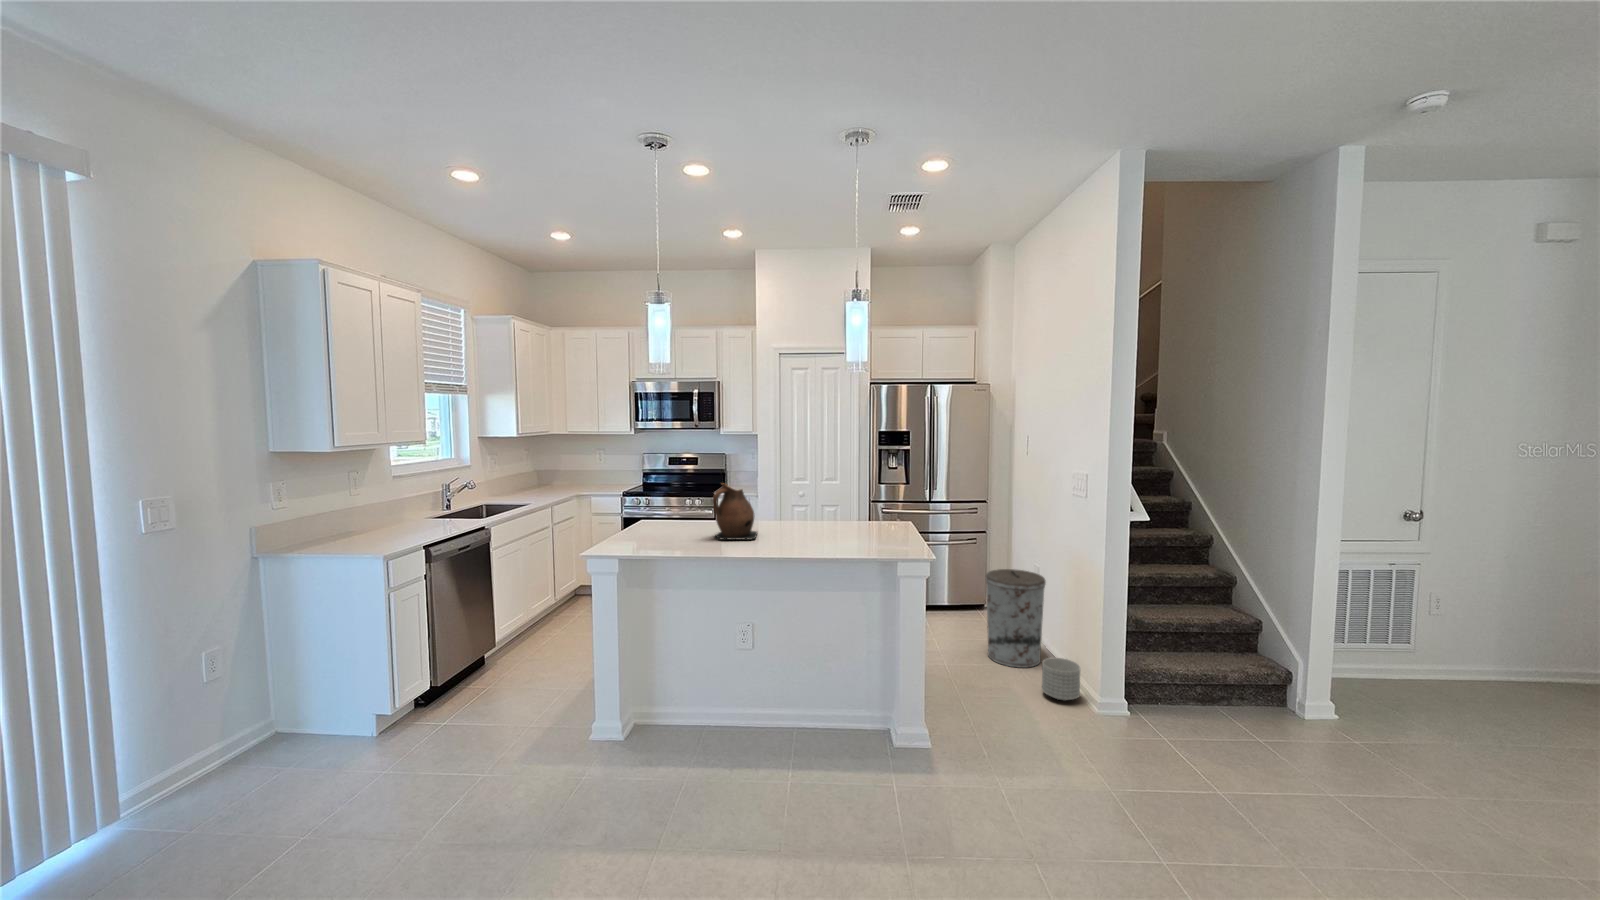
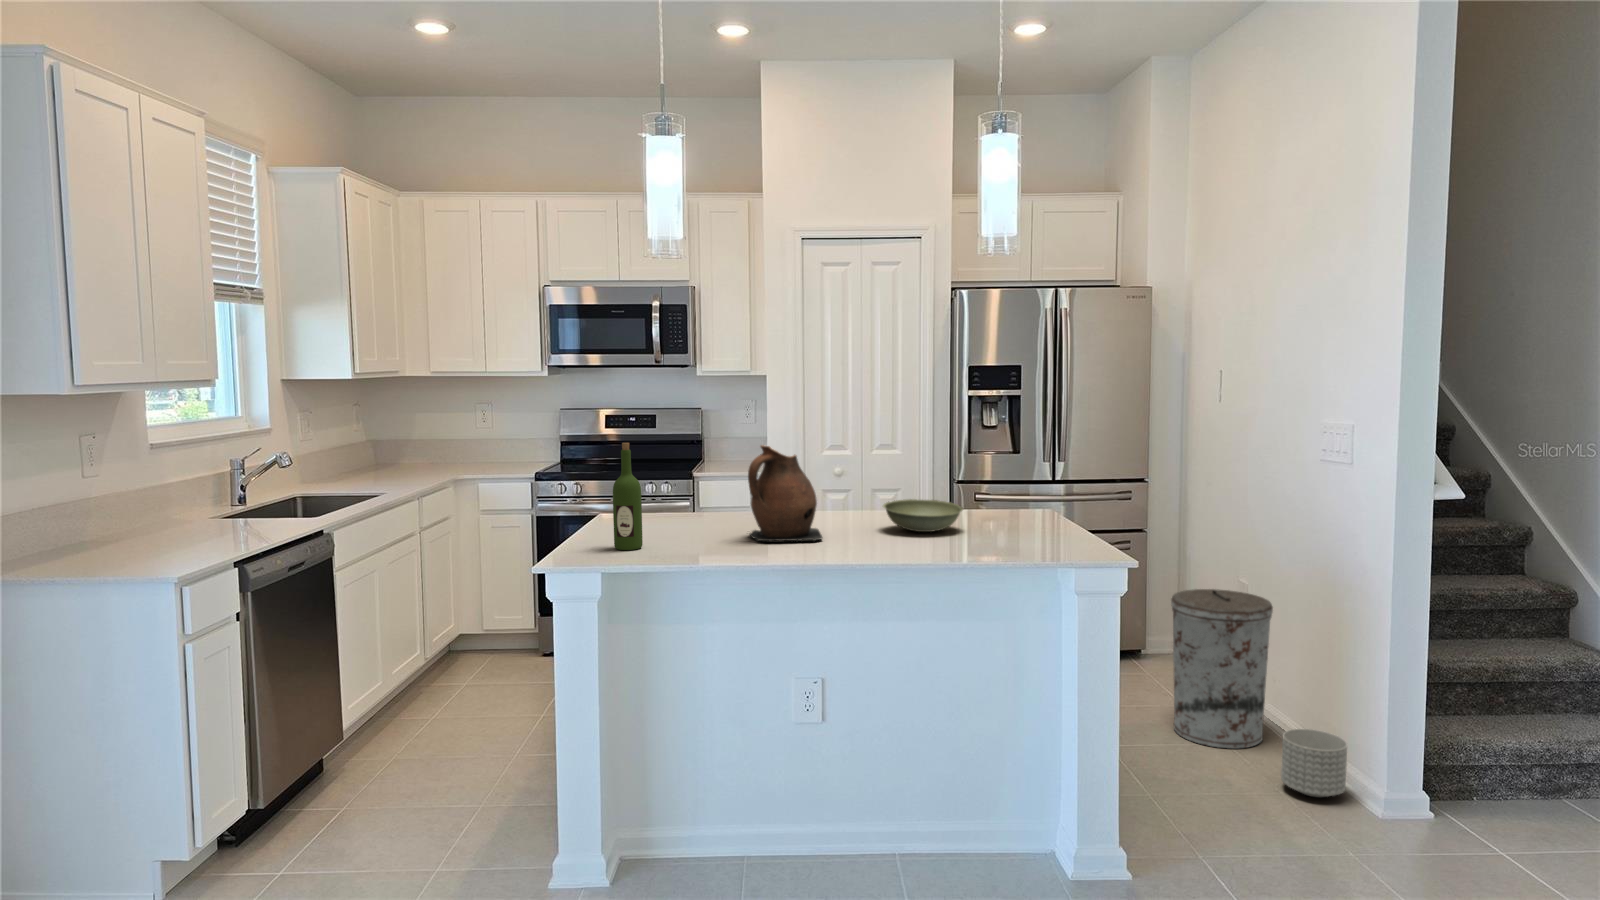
wine bottle: none [632,481,650,544] -> present [613,443,643,550]
bowl: none [796,515,843,535] -> present [883,499,963,532]

